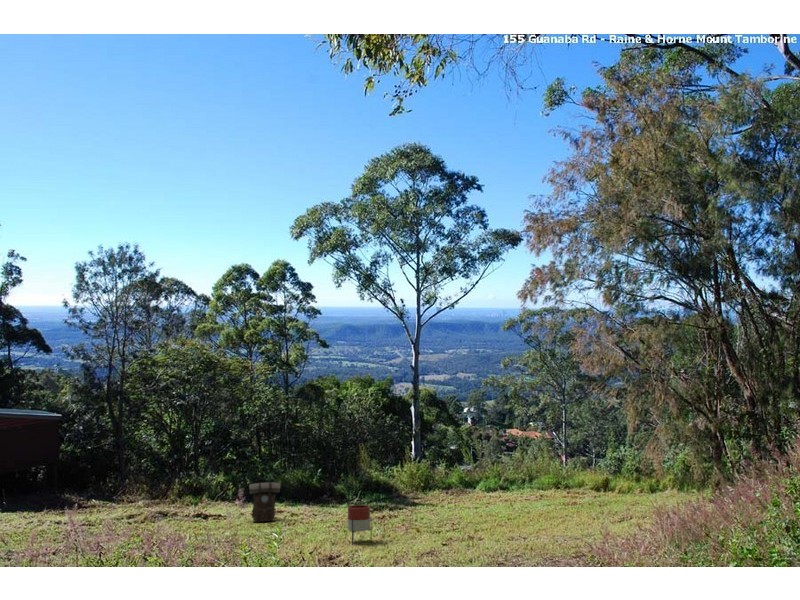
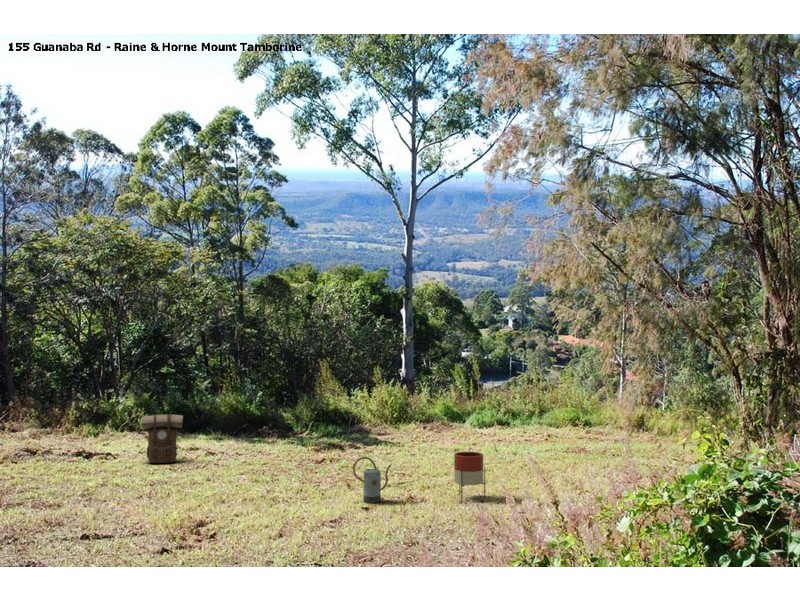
planter: present [348,505,372,544] -> present [454,452,485,501]
watering can: none [430,508,457,545] -> present [353,457,391,503]

